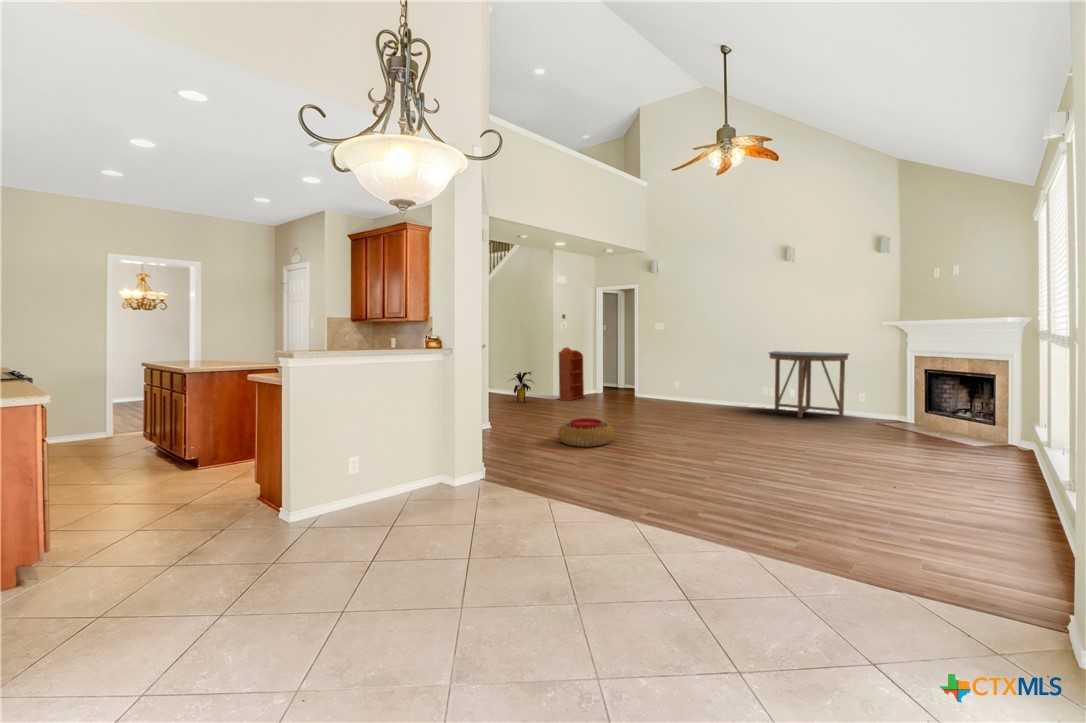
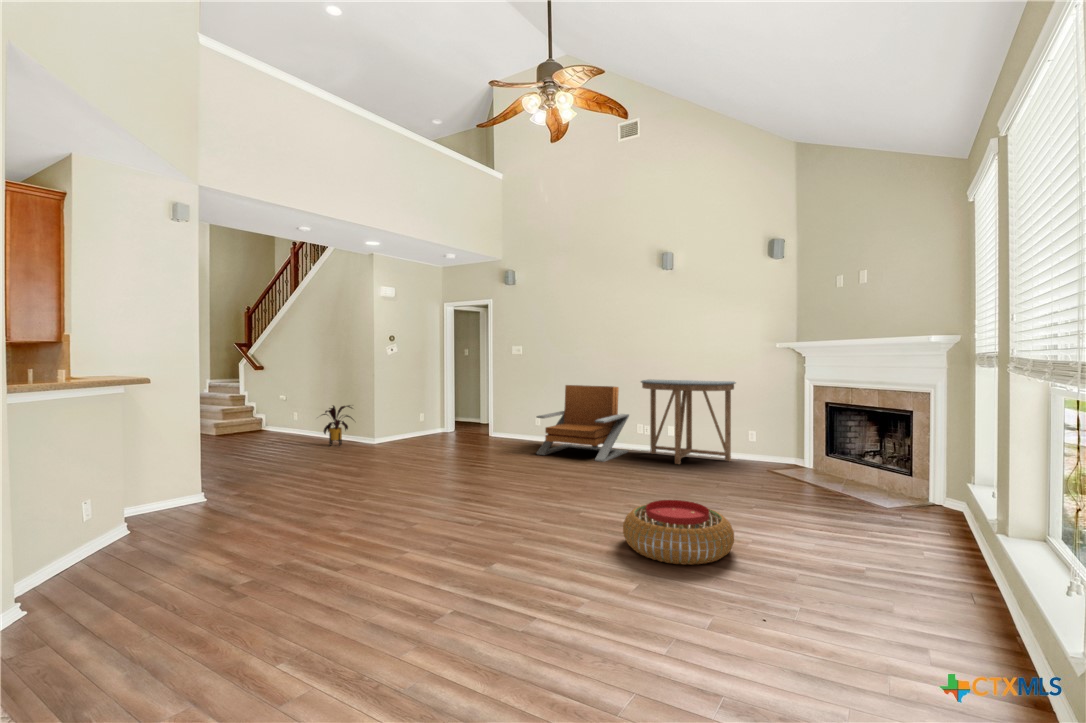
bookcase: present [559,347,585,401] -> none [389,374,426,444]
lounge chair: none [682,356,757,416] -> present [537,385,629,462]
pouf: present [558,418,614,447] -> present [623,500,734,565]

